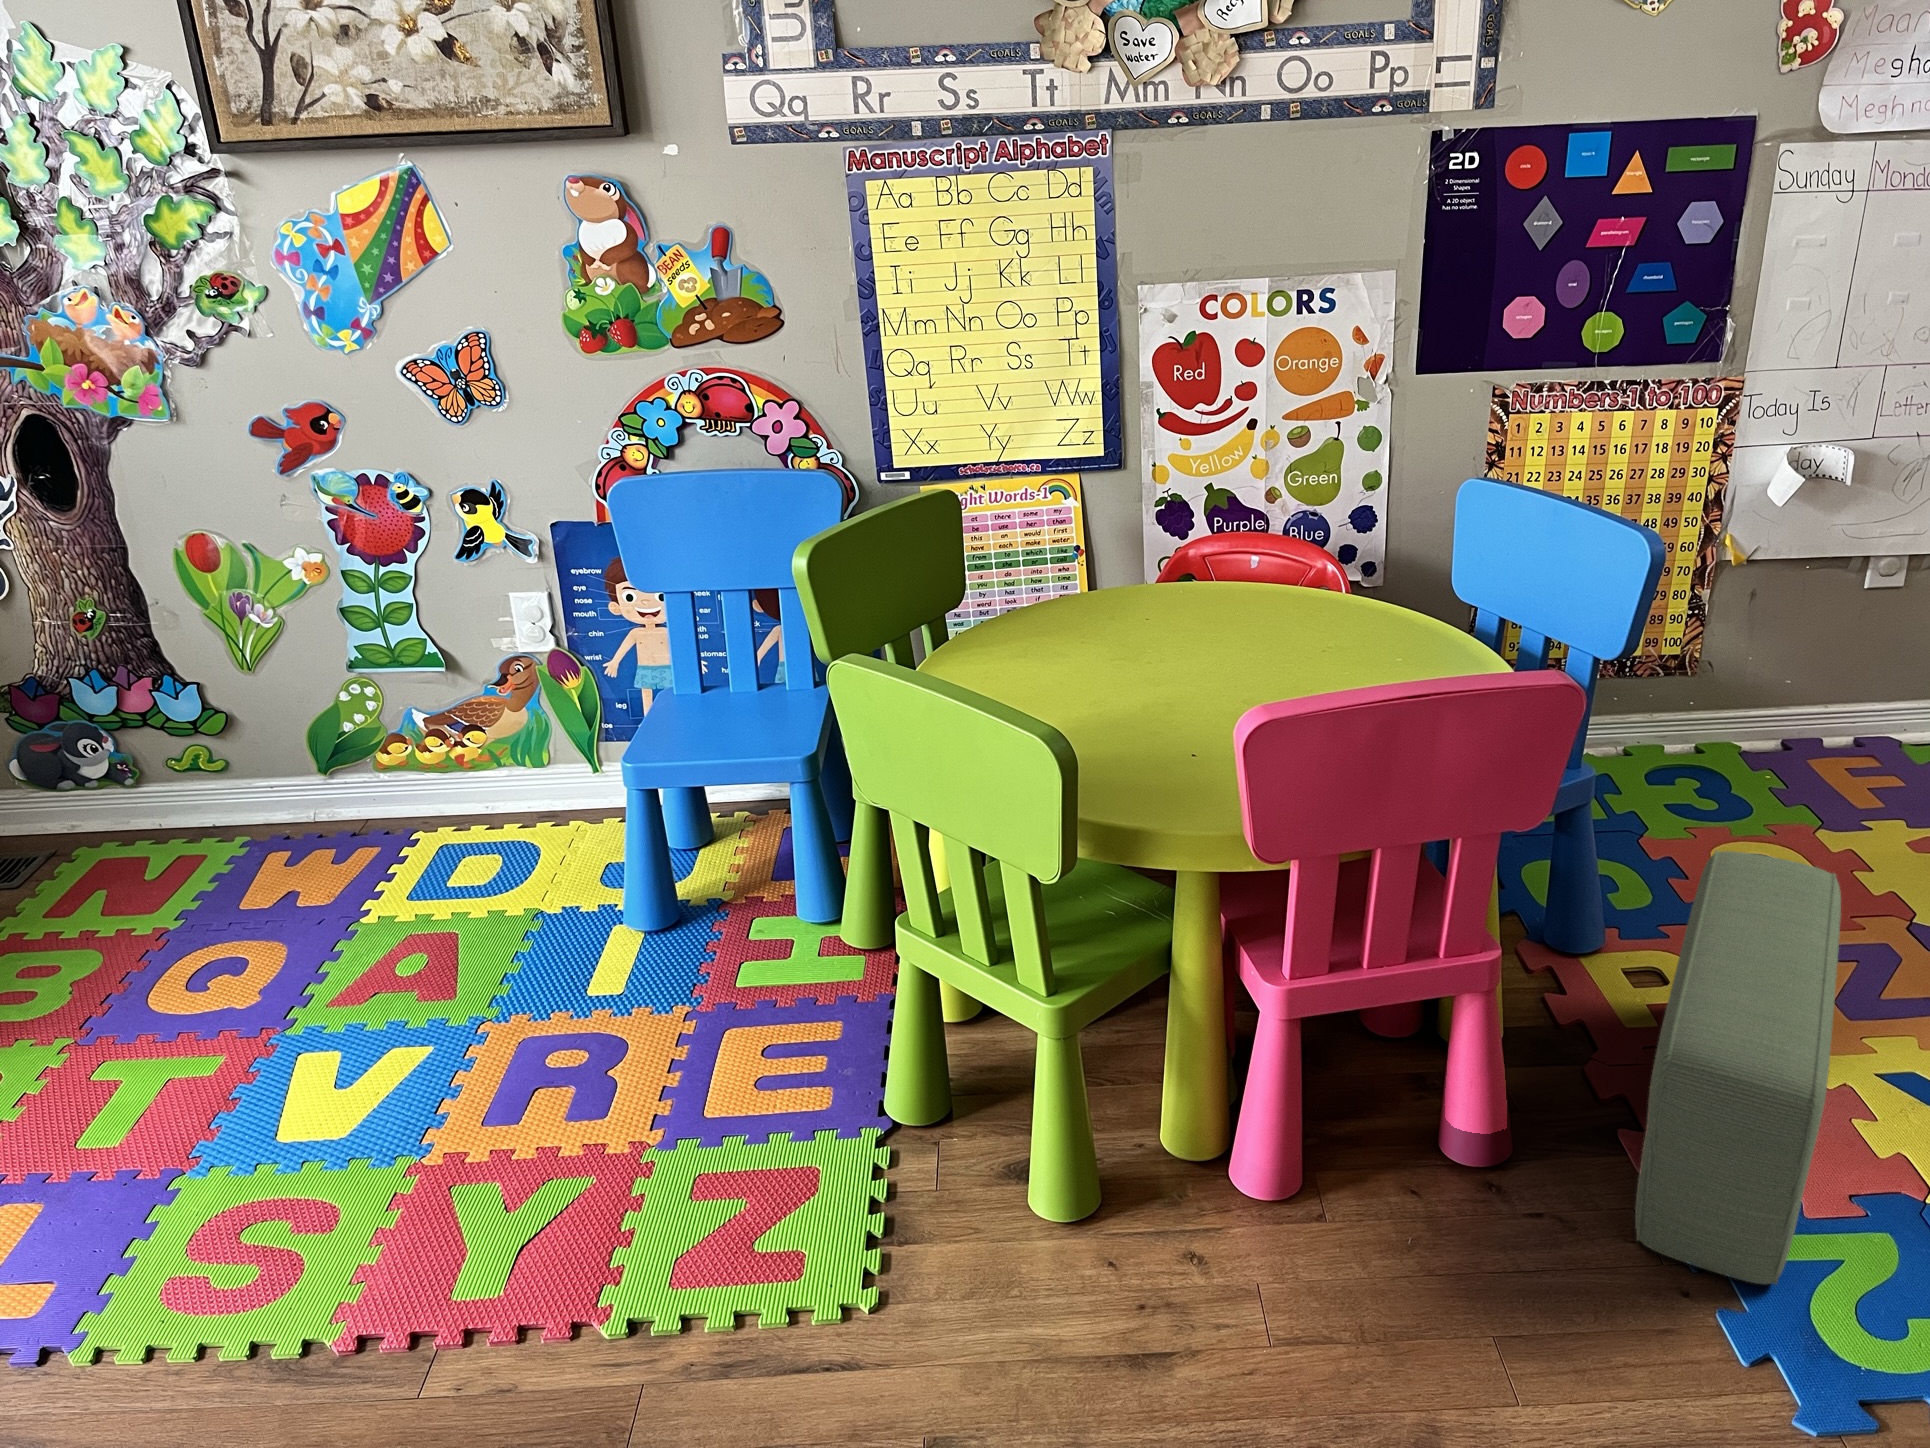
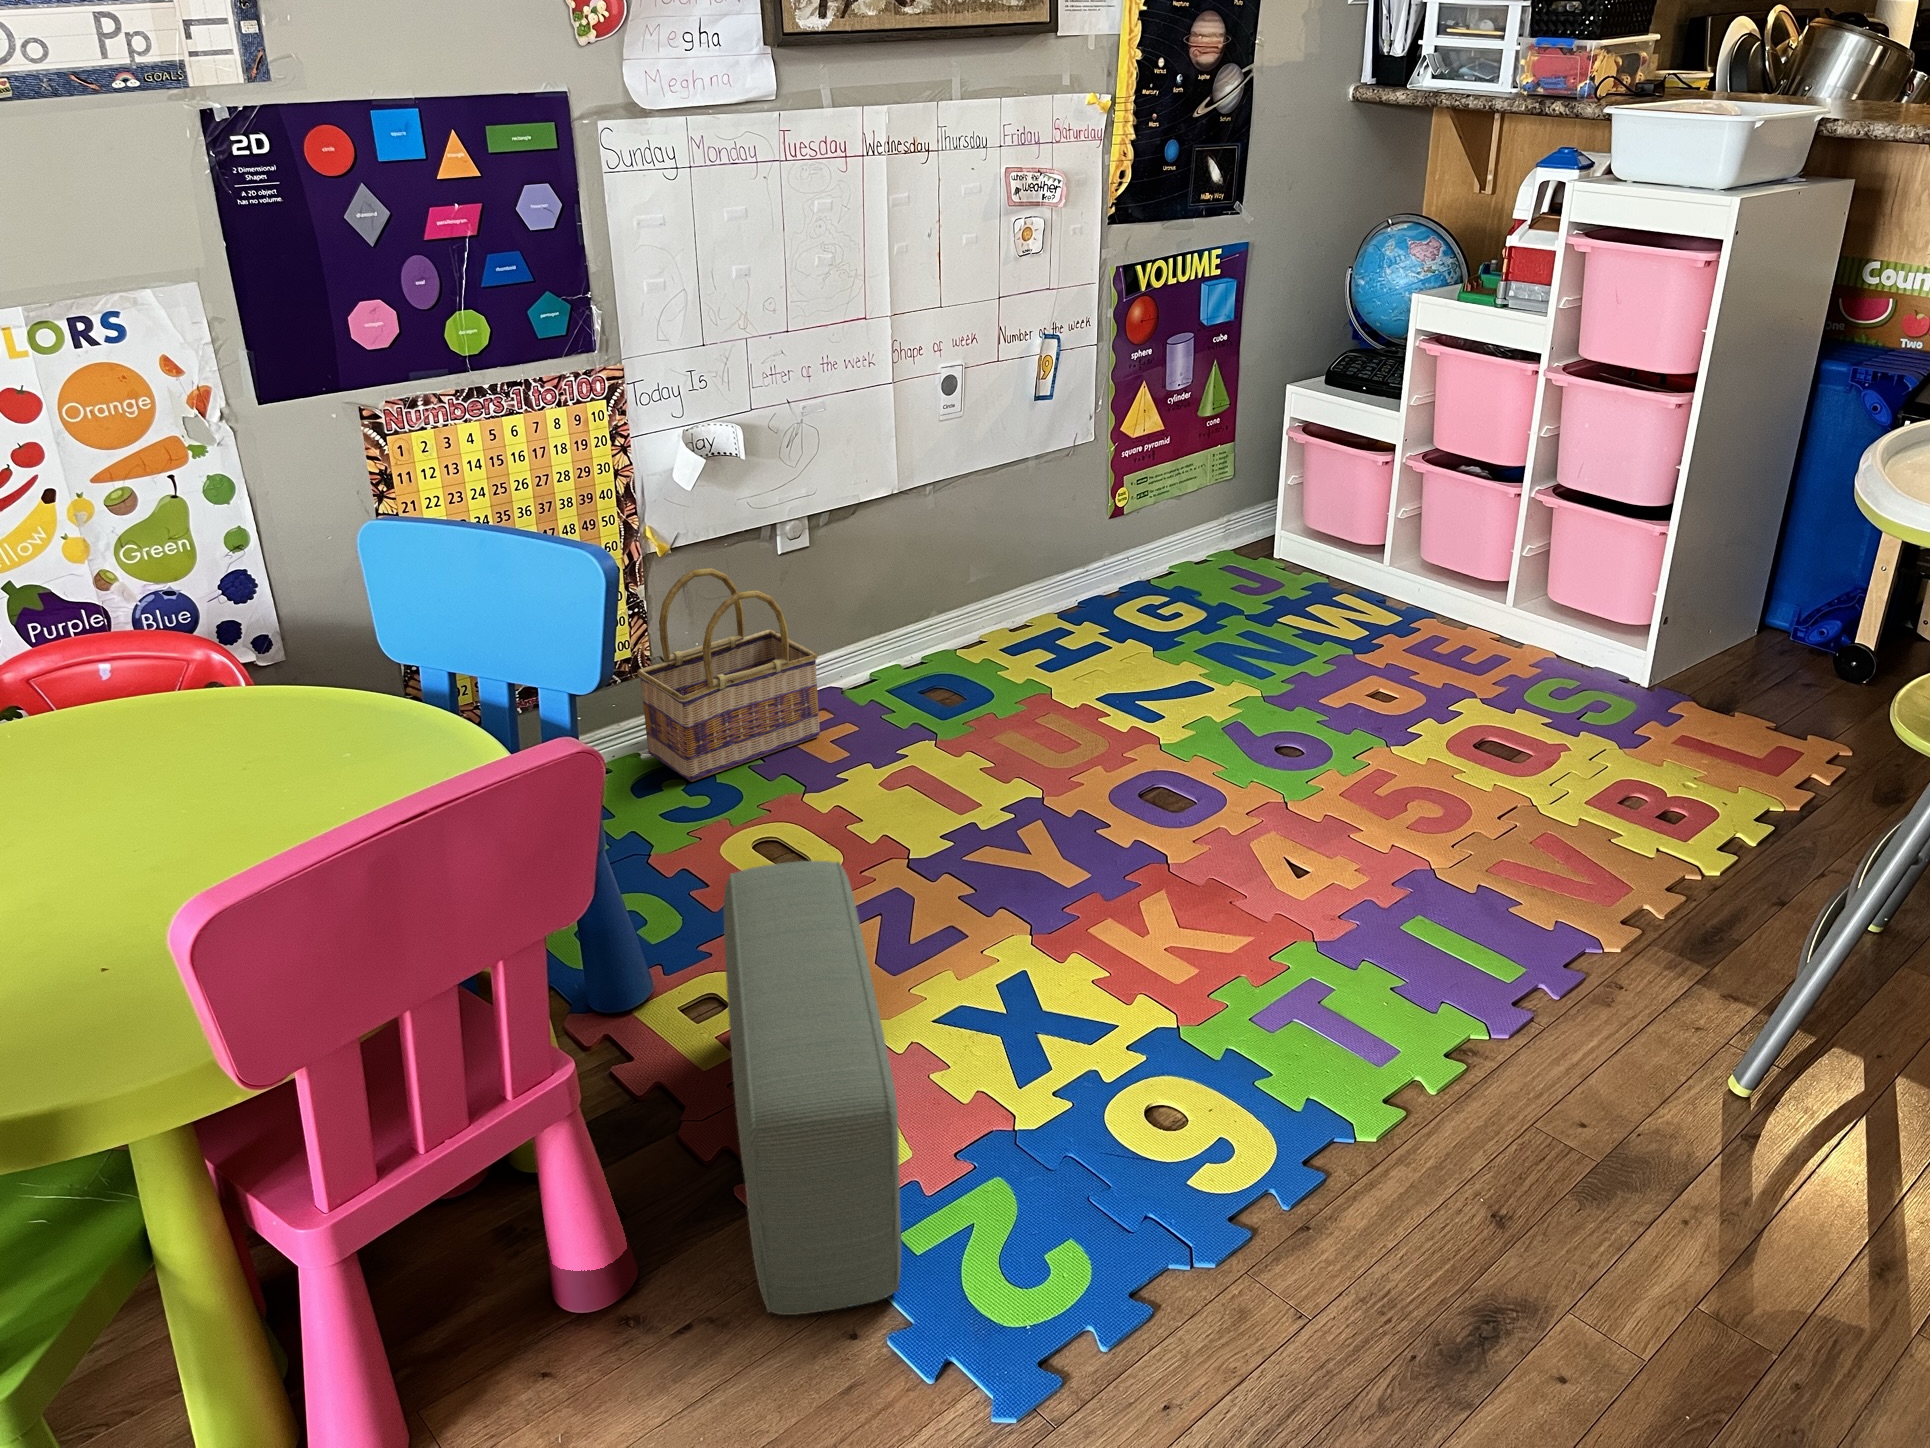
basket: none [1673,585,1879,783] -> present [637,568,820,781]

